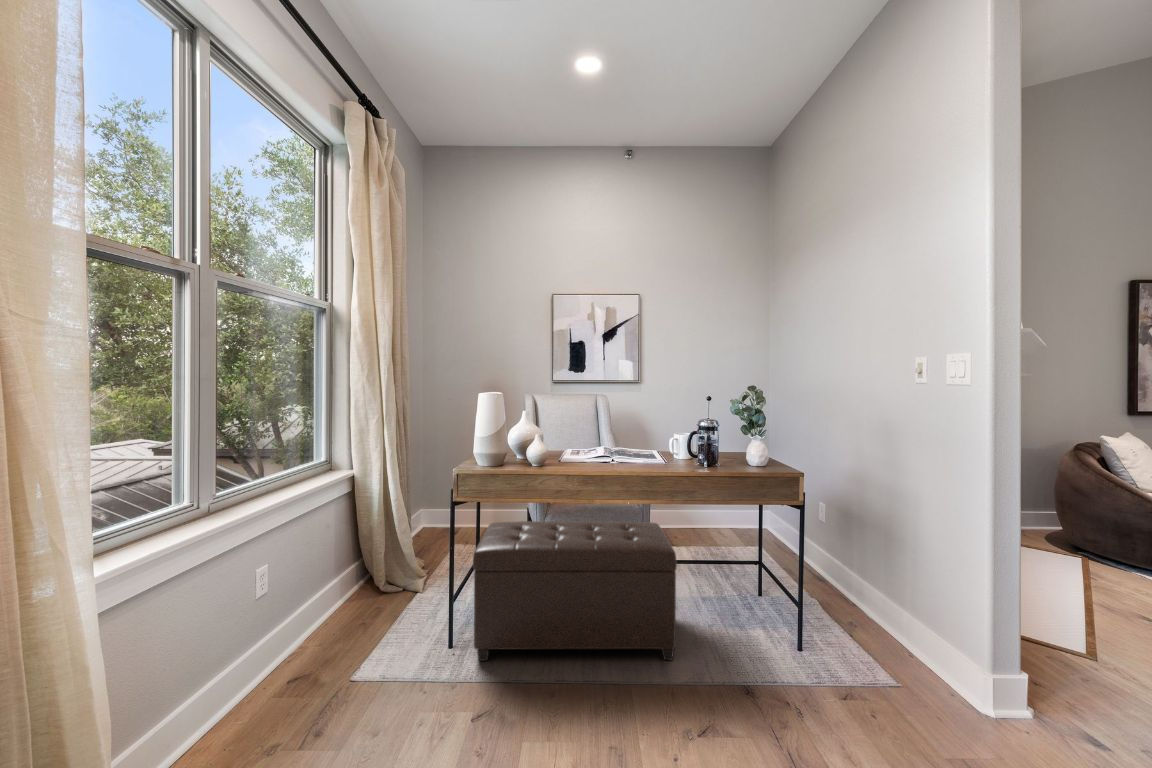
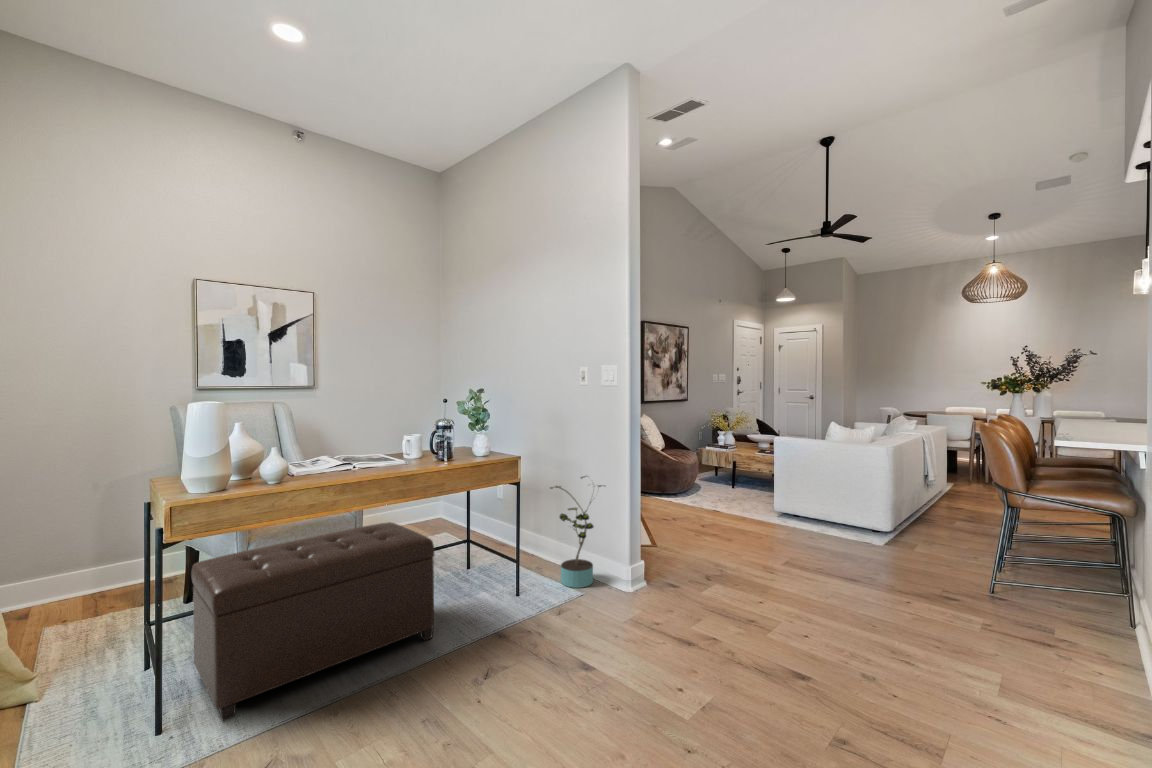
potted plant: none [860,515,948,674] -> present [551,476,605,588]

